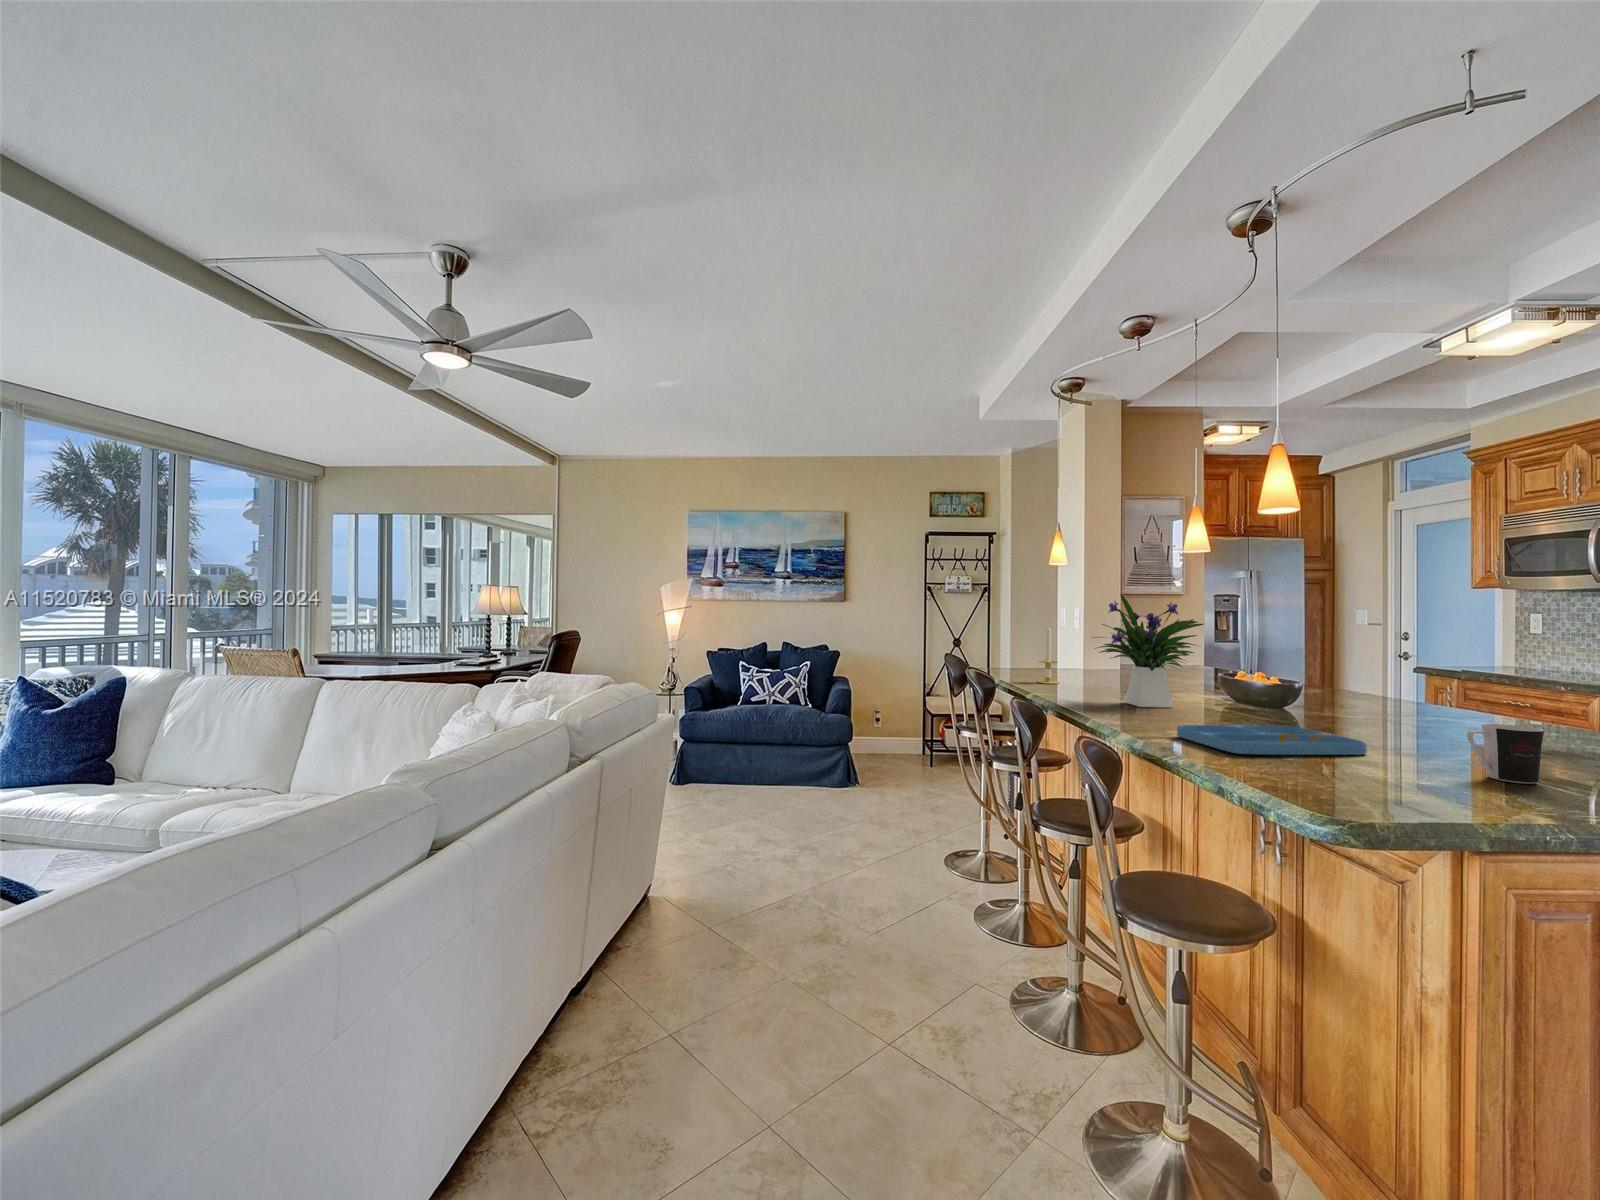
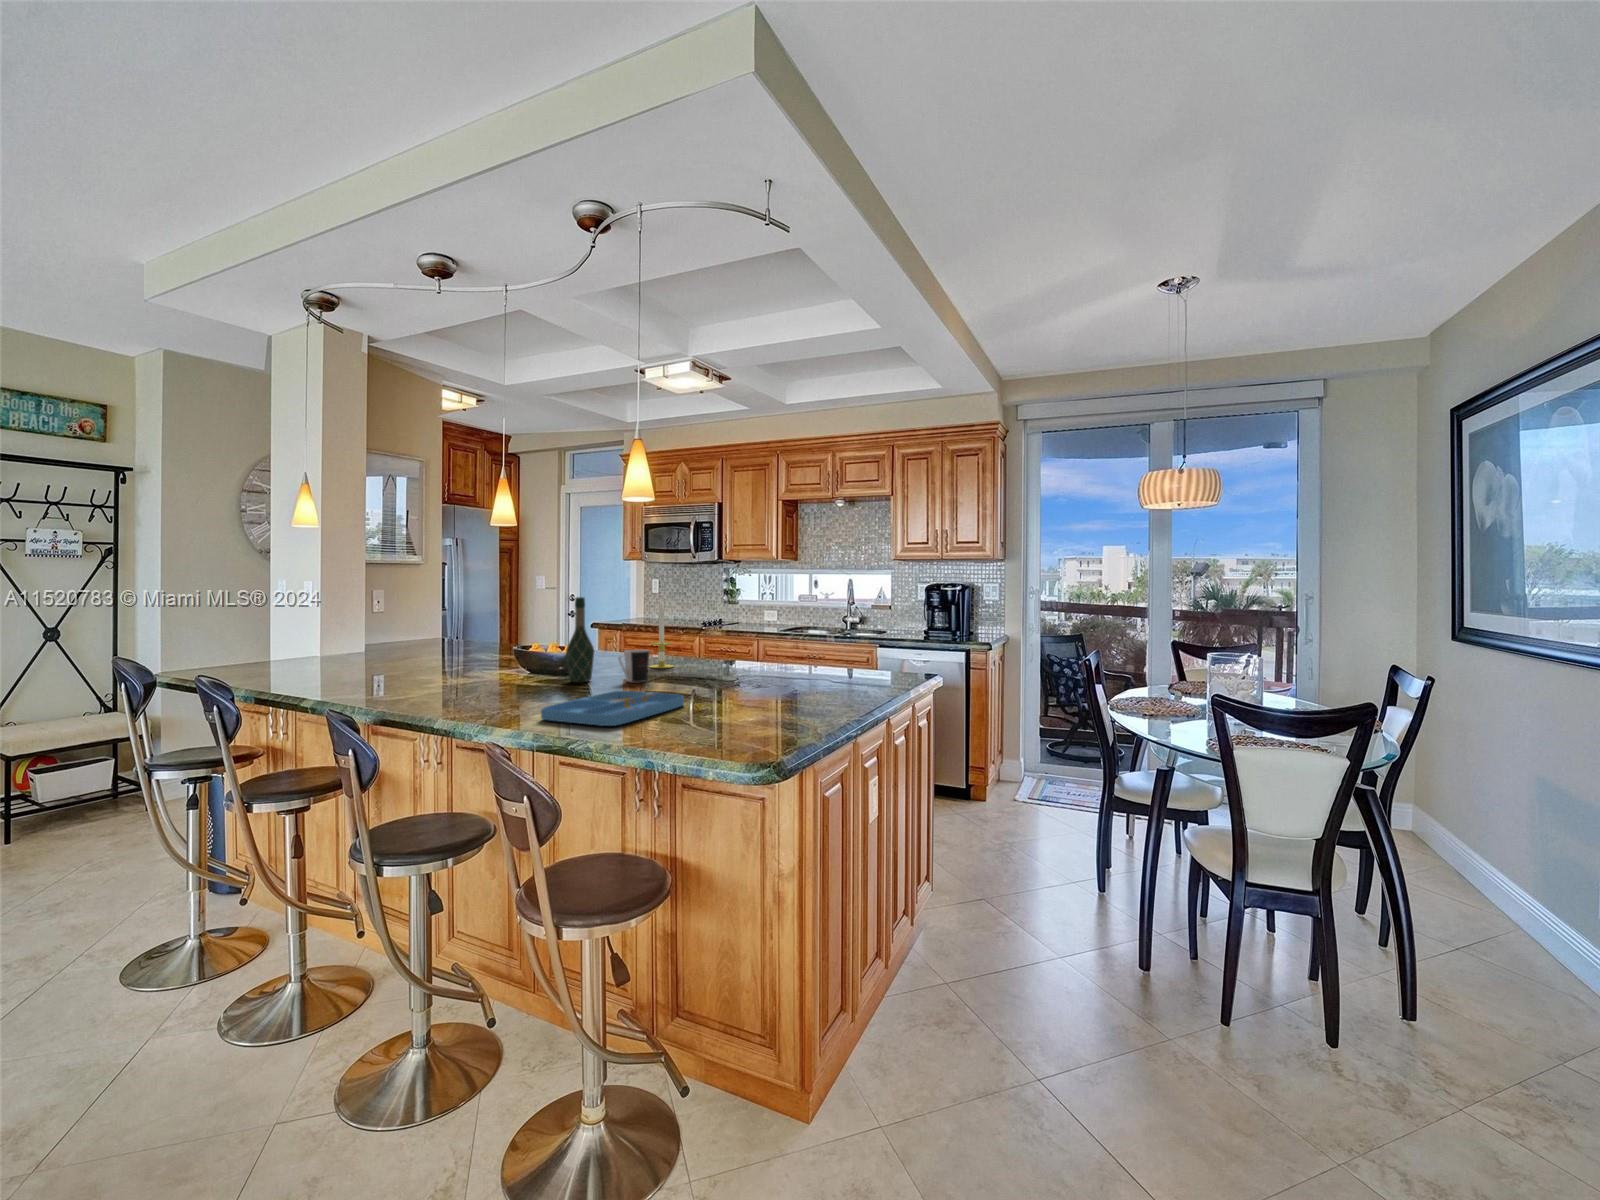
flower arrangement: present [1094,595,1204,708] -> none [393,568,524,694]
wine bottle: none [1262,625,1297,716] -> present [566,597,594,682]
candle: present [1037,626,1059,684] -> present [650,603,674,668]
coffee cup: present [1467,724,1544,784] -> present [618,650,650,682]

